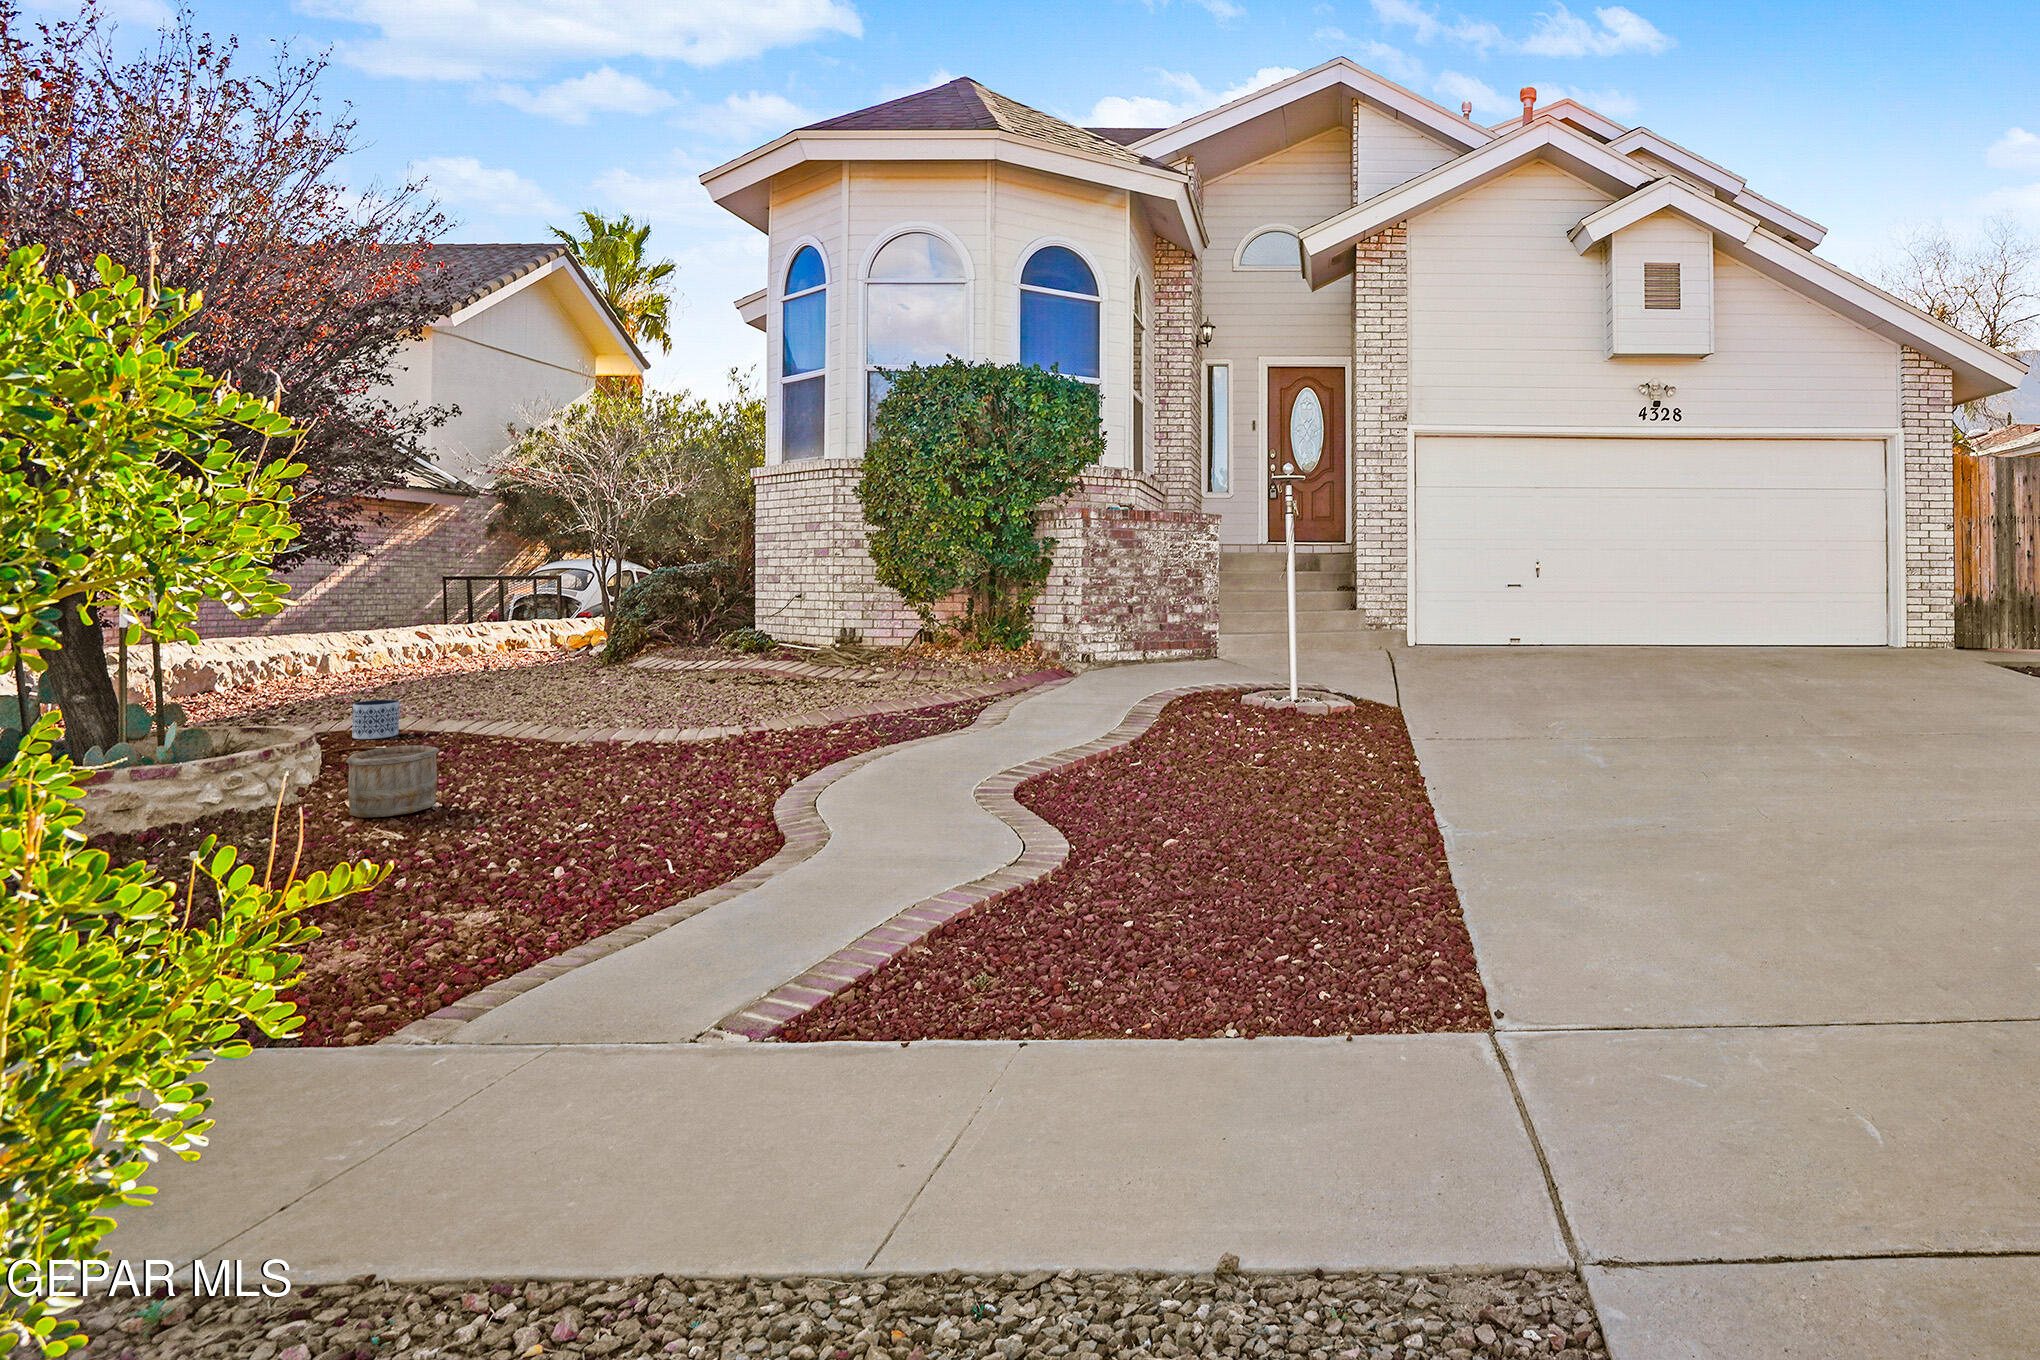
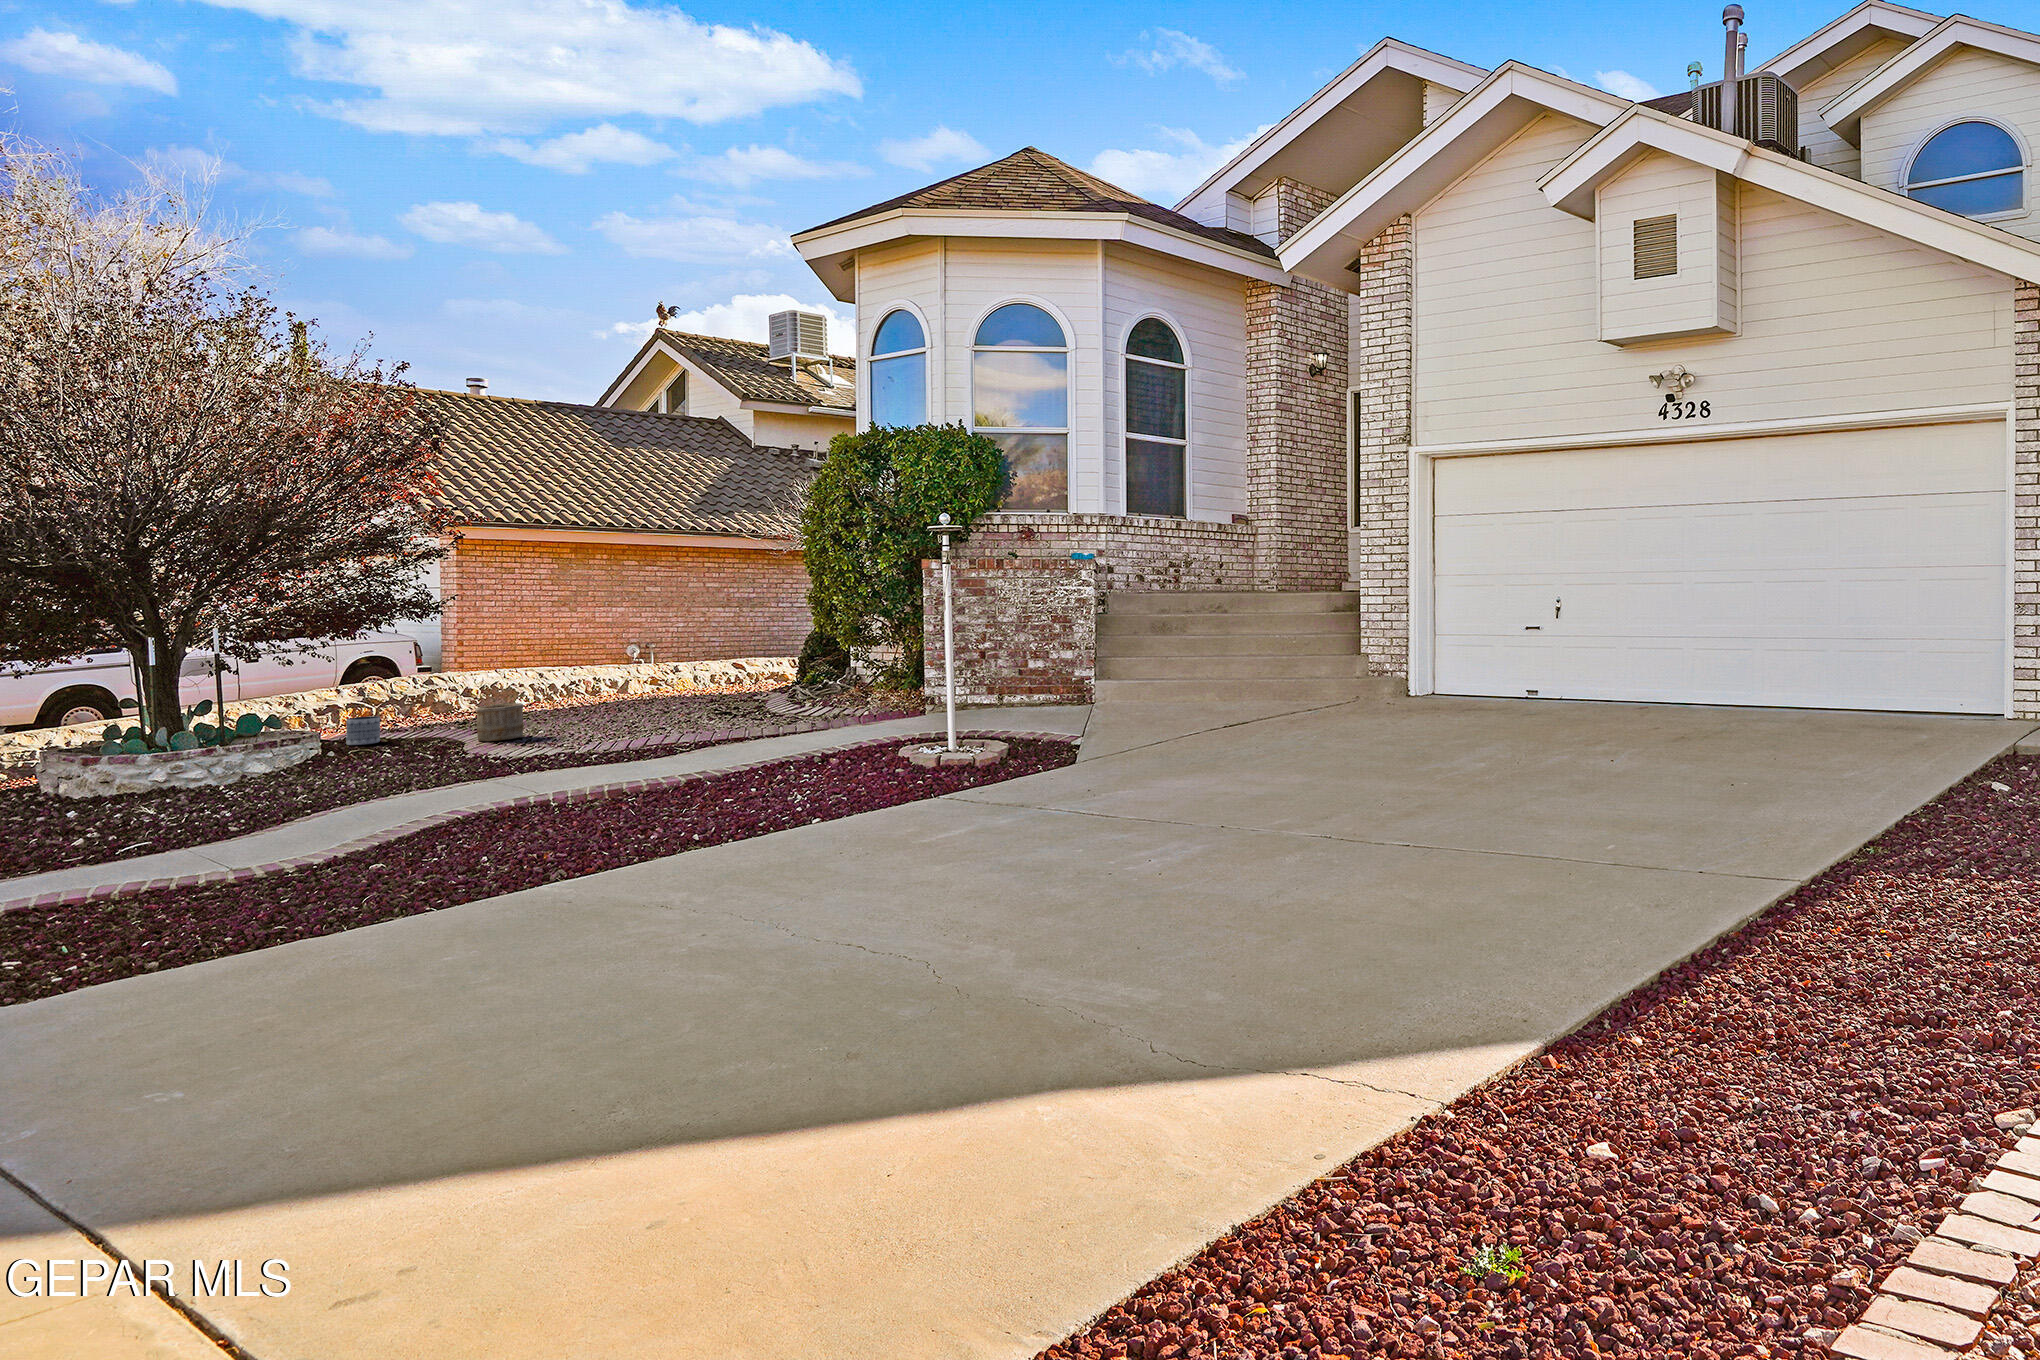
wooden bucket: present [346,745,439,818] -> present [475,703,524,741]

